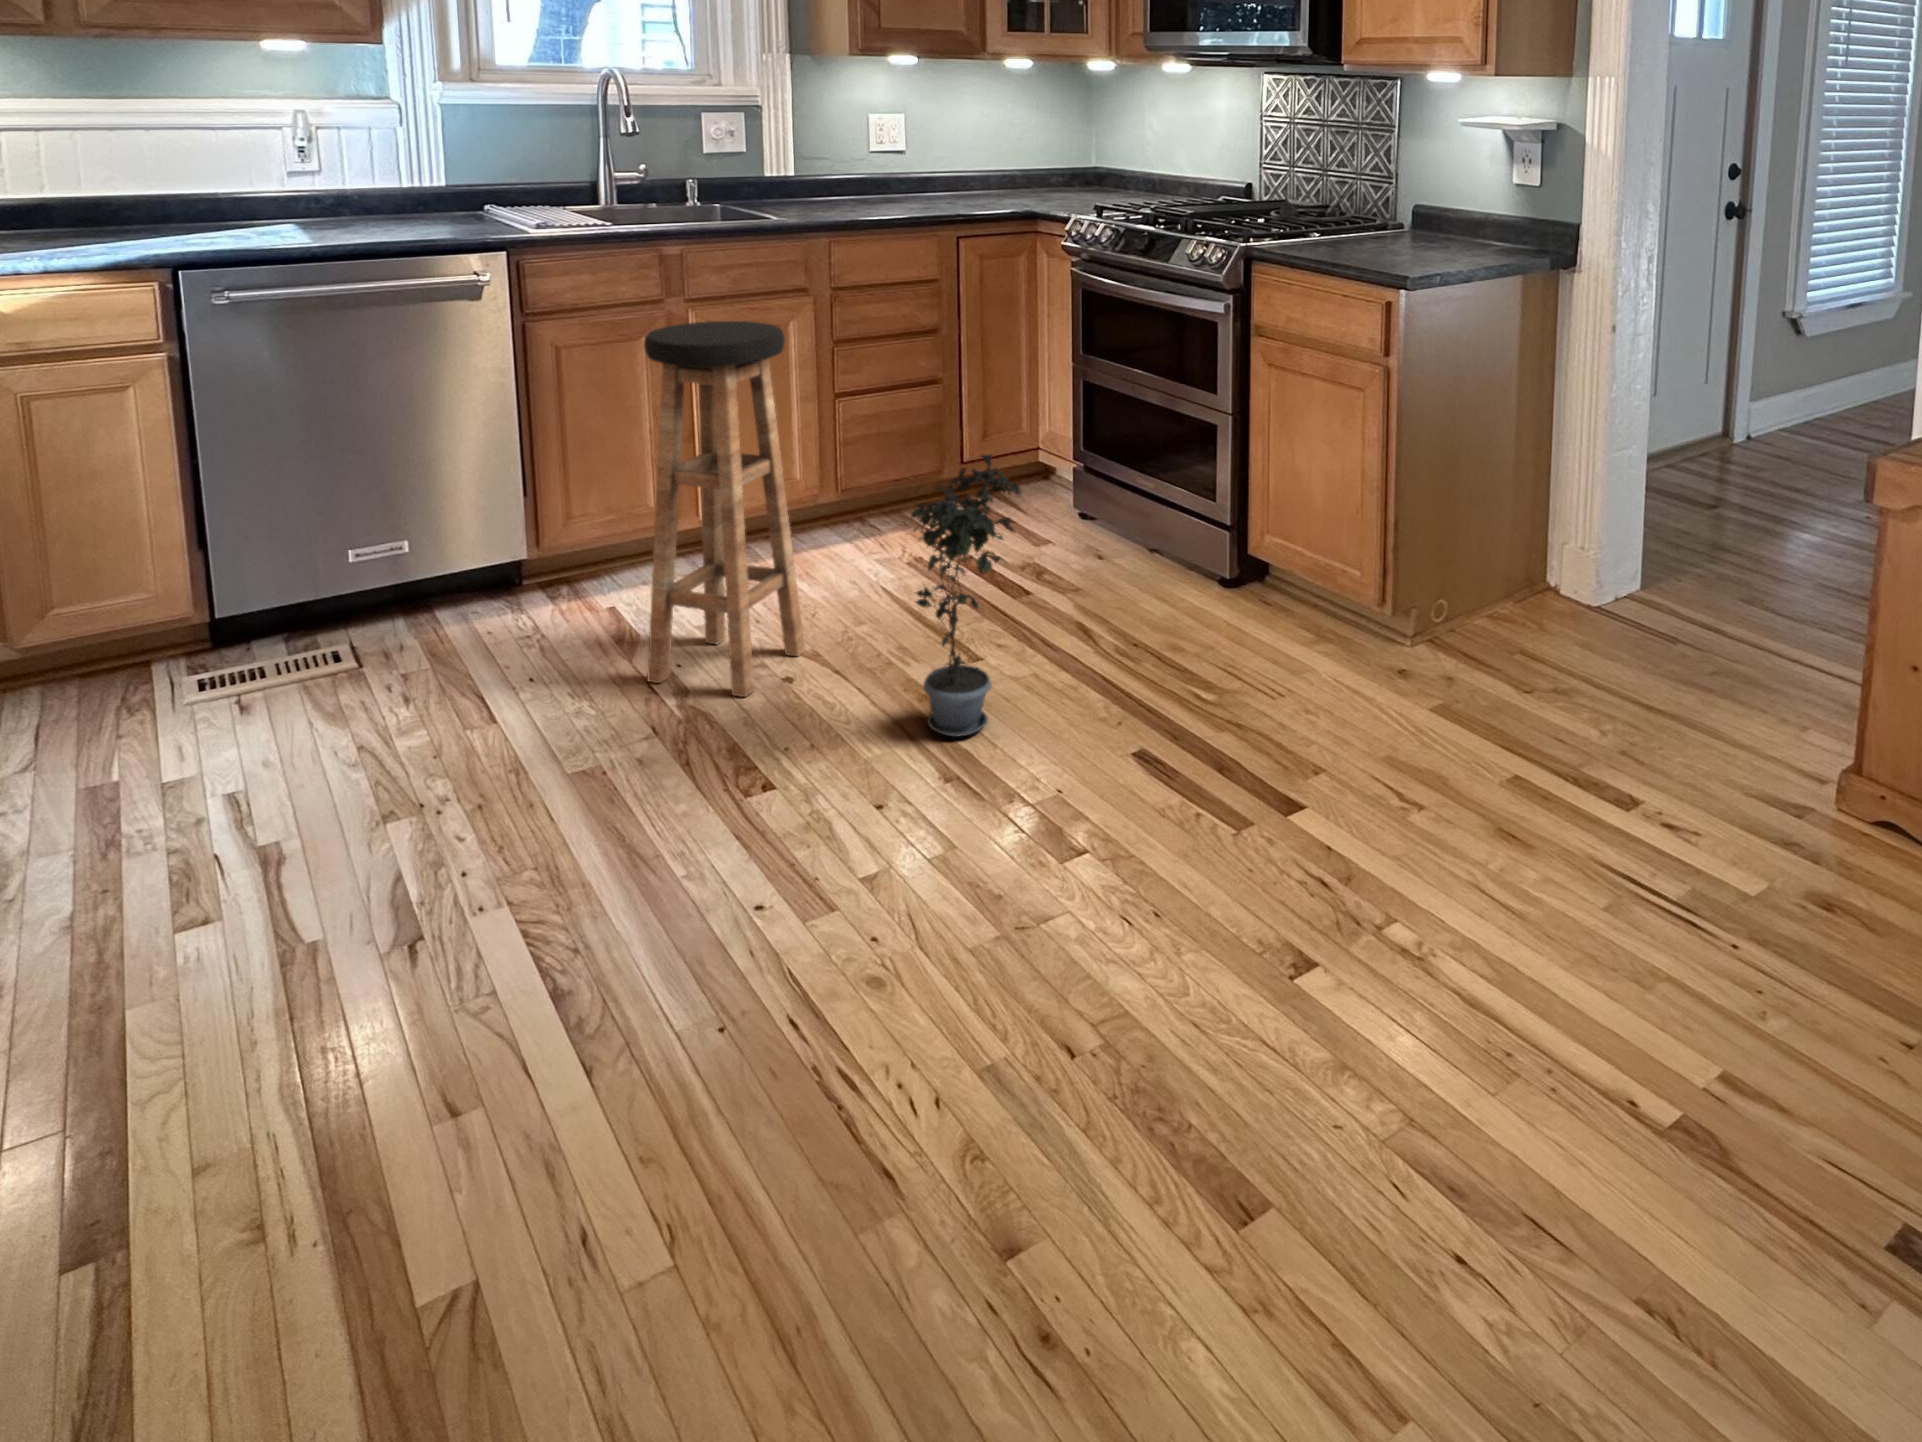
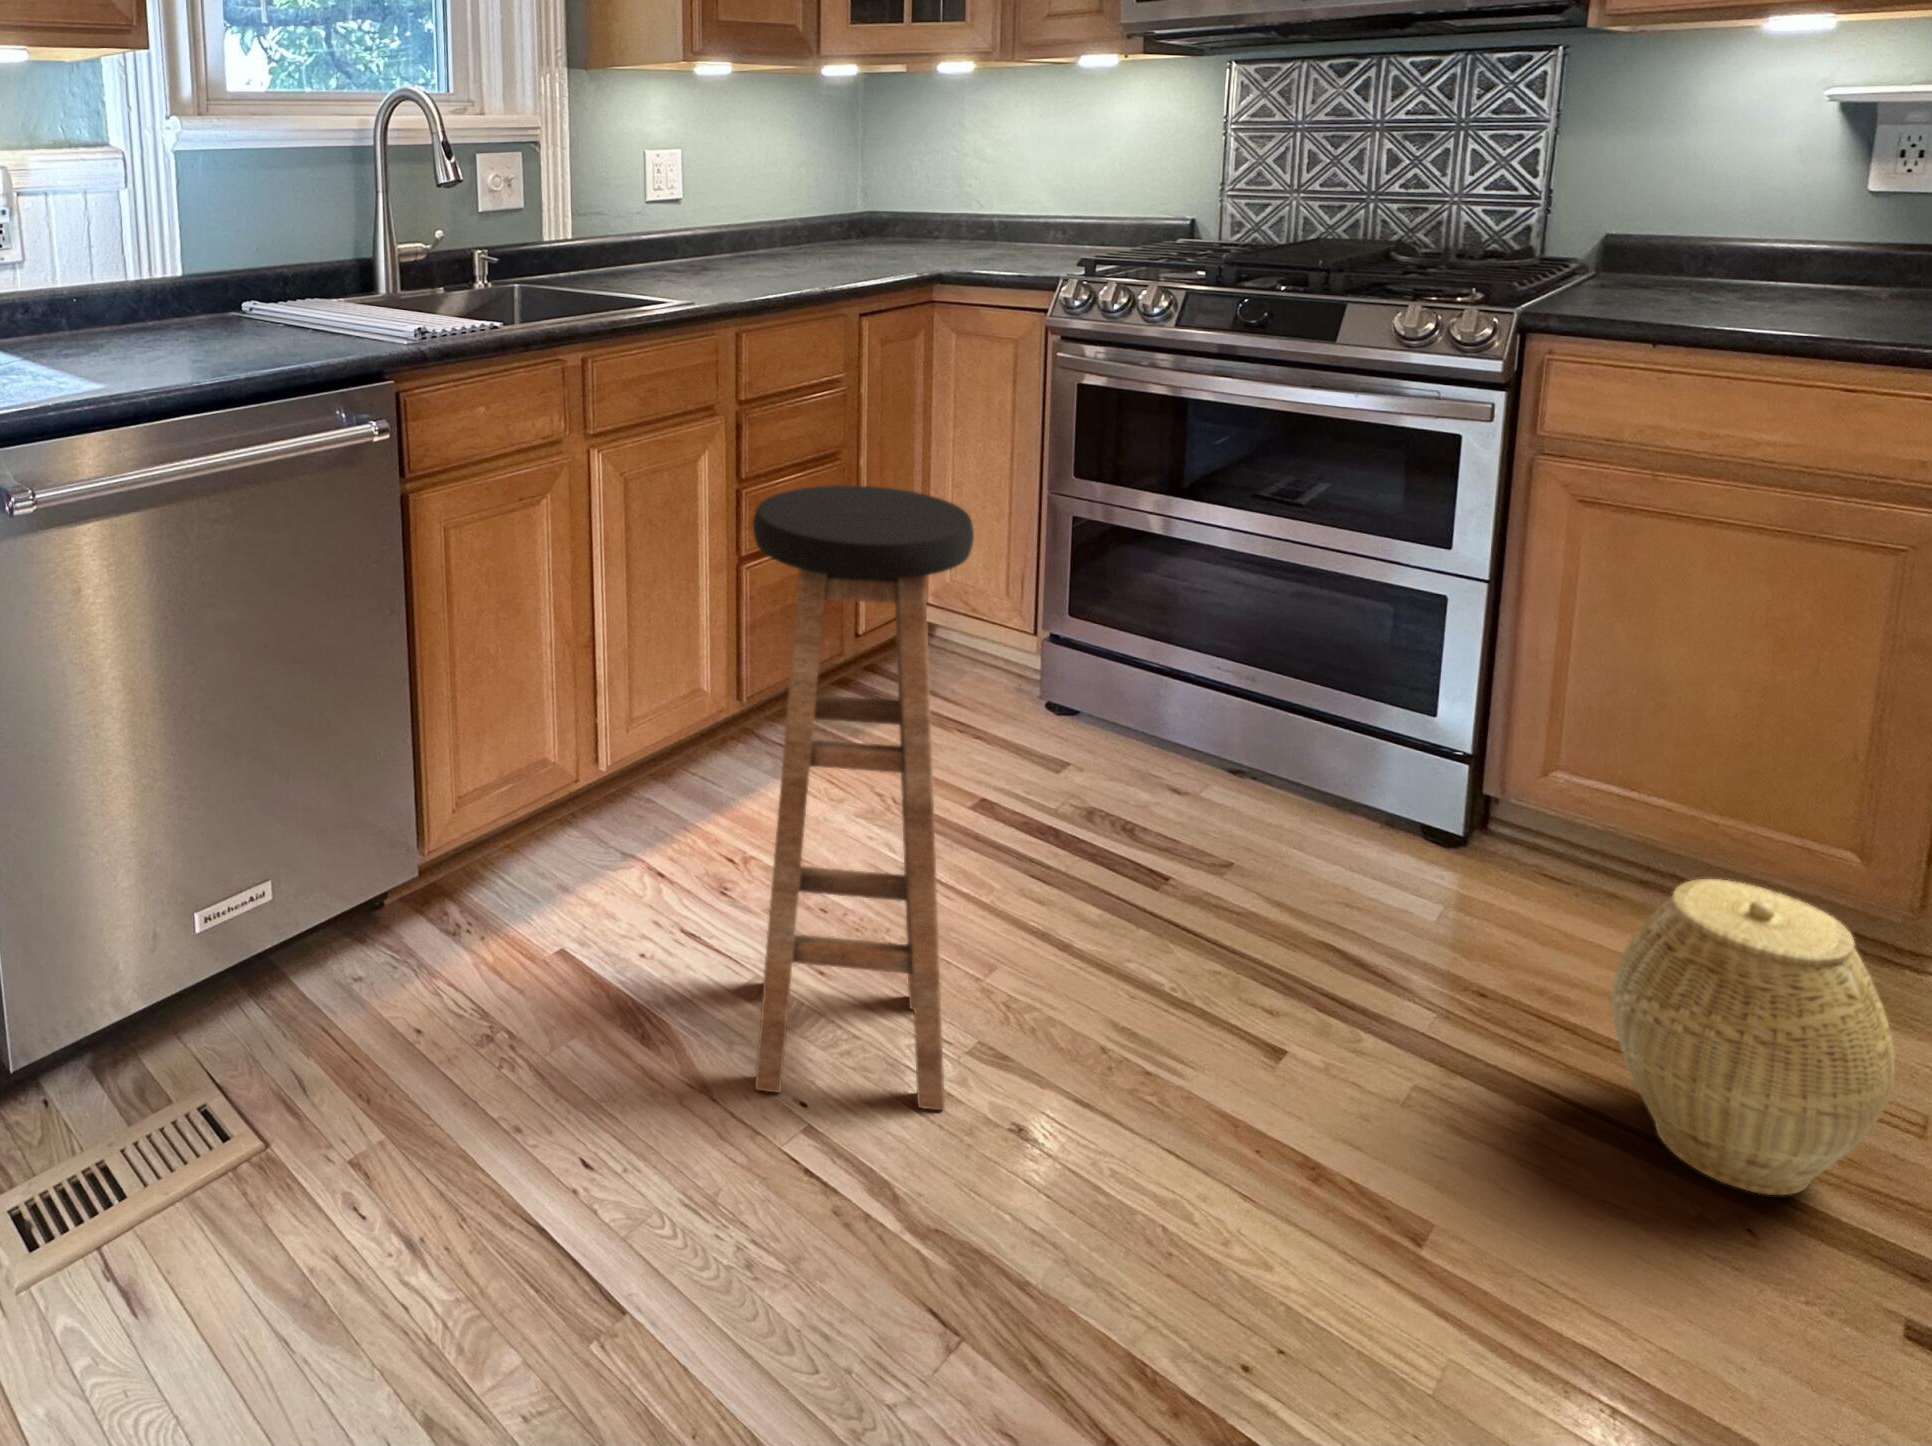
potted plant: present [903,455,1021,737] -> none [1259,701,1530,1171]
woven basket: none [1125,582,1262,766] -> present [1612,879,1895,1195]

